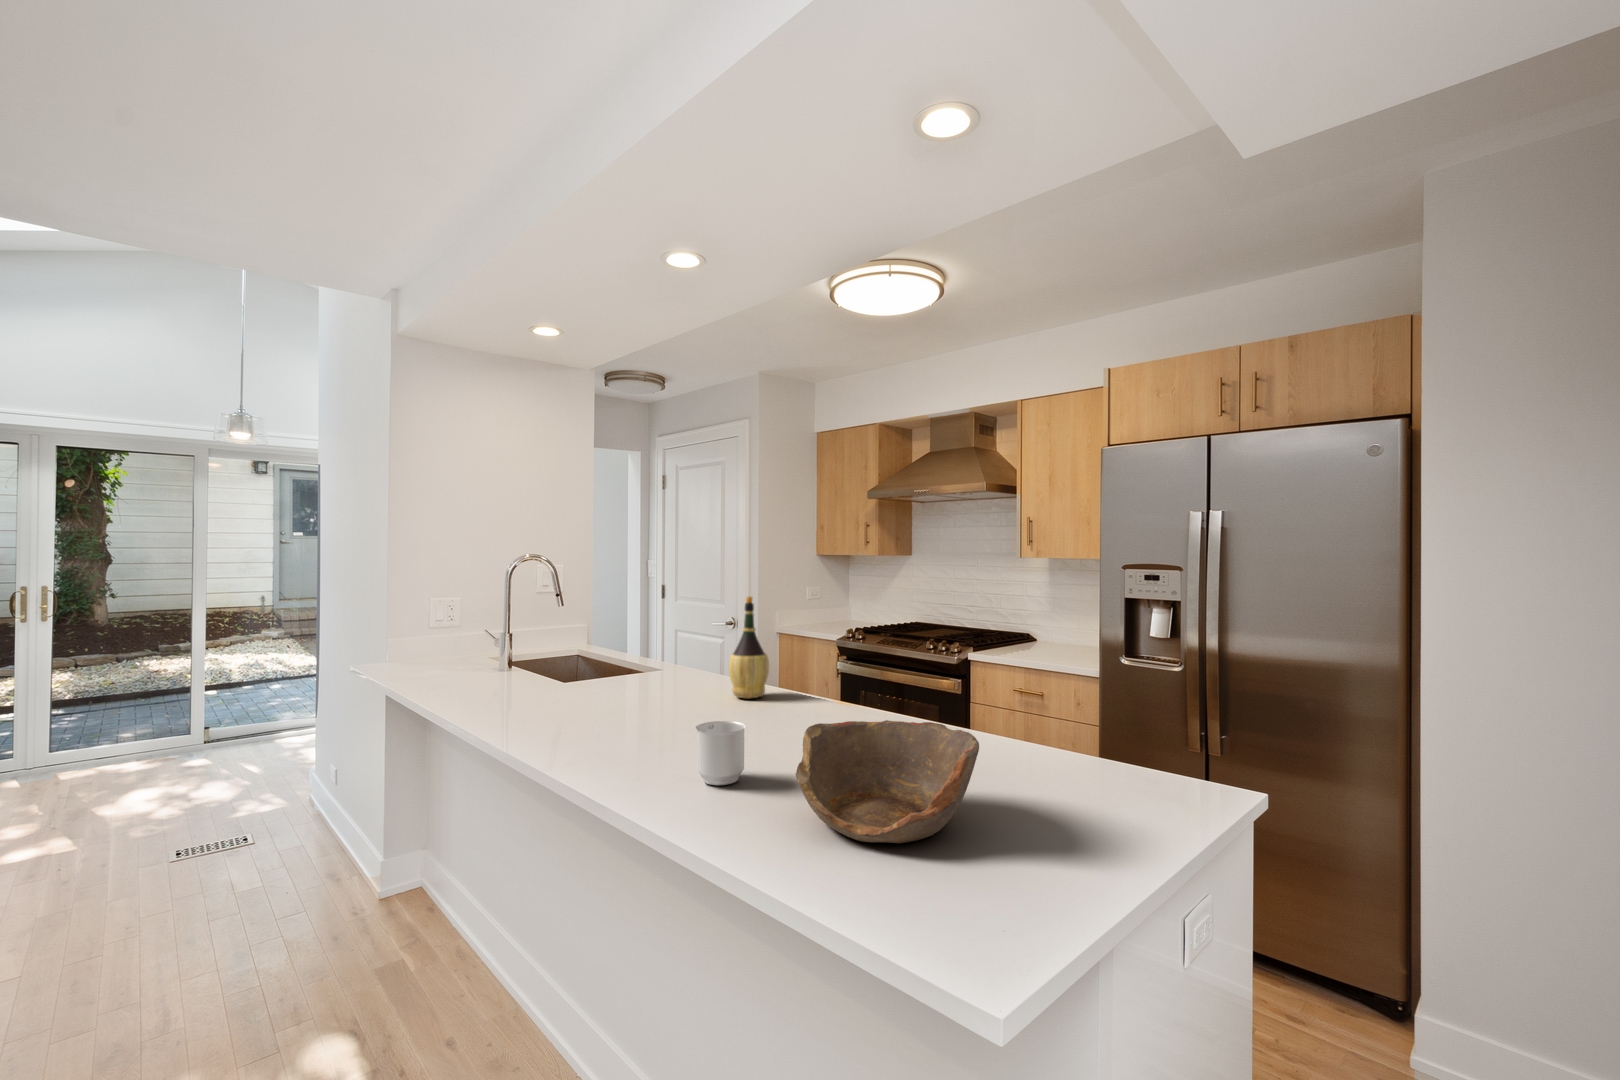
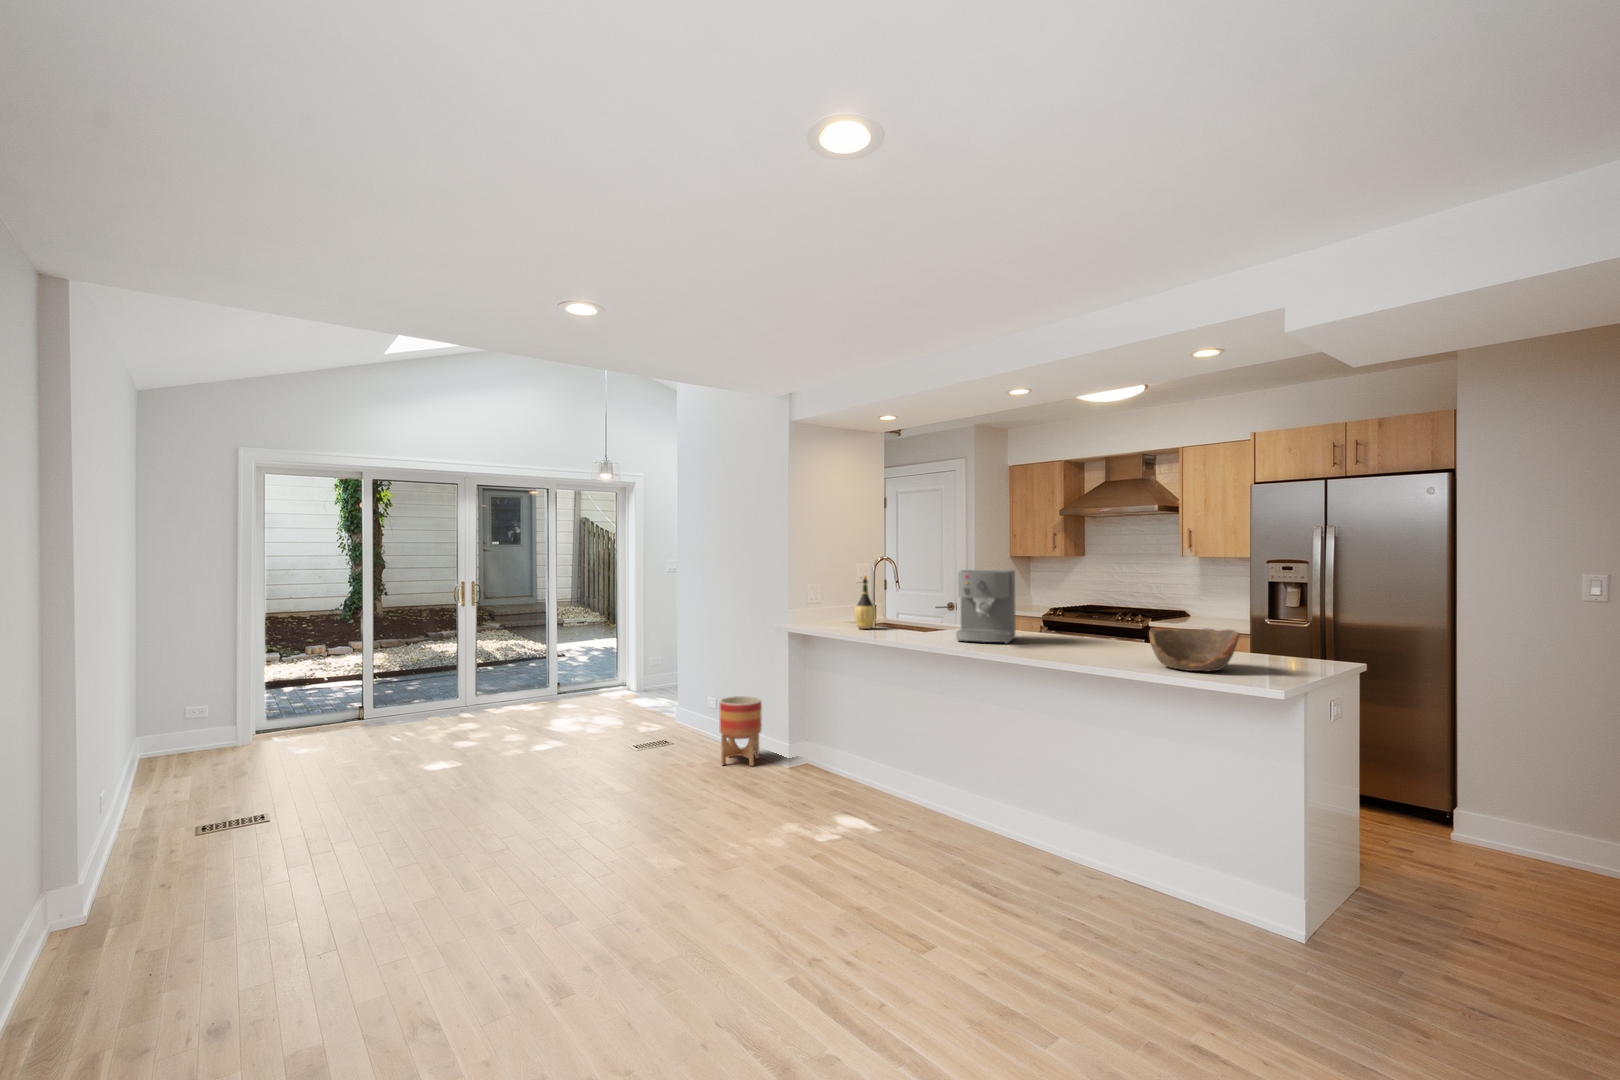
coffee maker: none [551,582,679,722] -> present [956,570,1015,644]
wine bottle: present [729,597,769,698] -> present [855,576,876,629]
mug: present [696,721,746,785] -> none [1082,632,1109,660]
planter: none [270,776,354,897] -> present [719,696,762,766]

